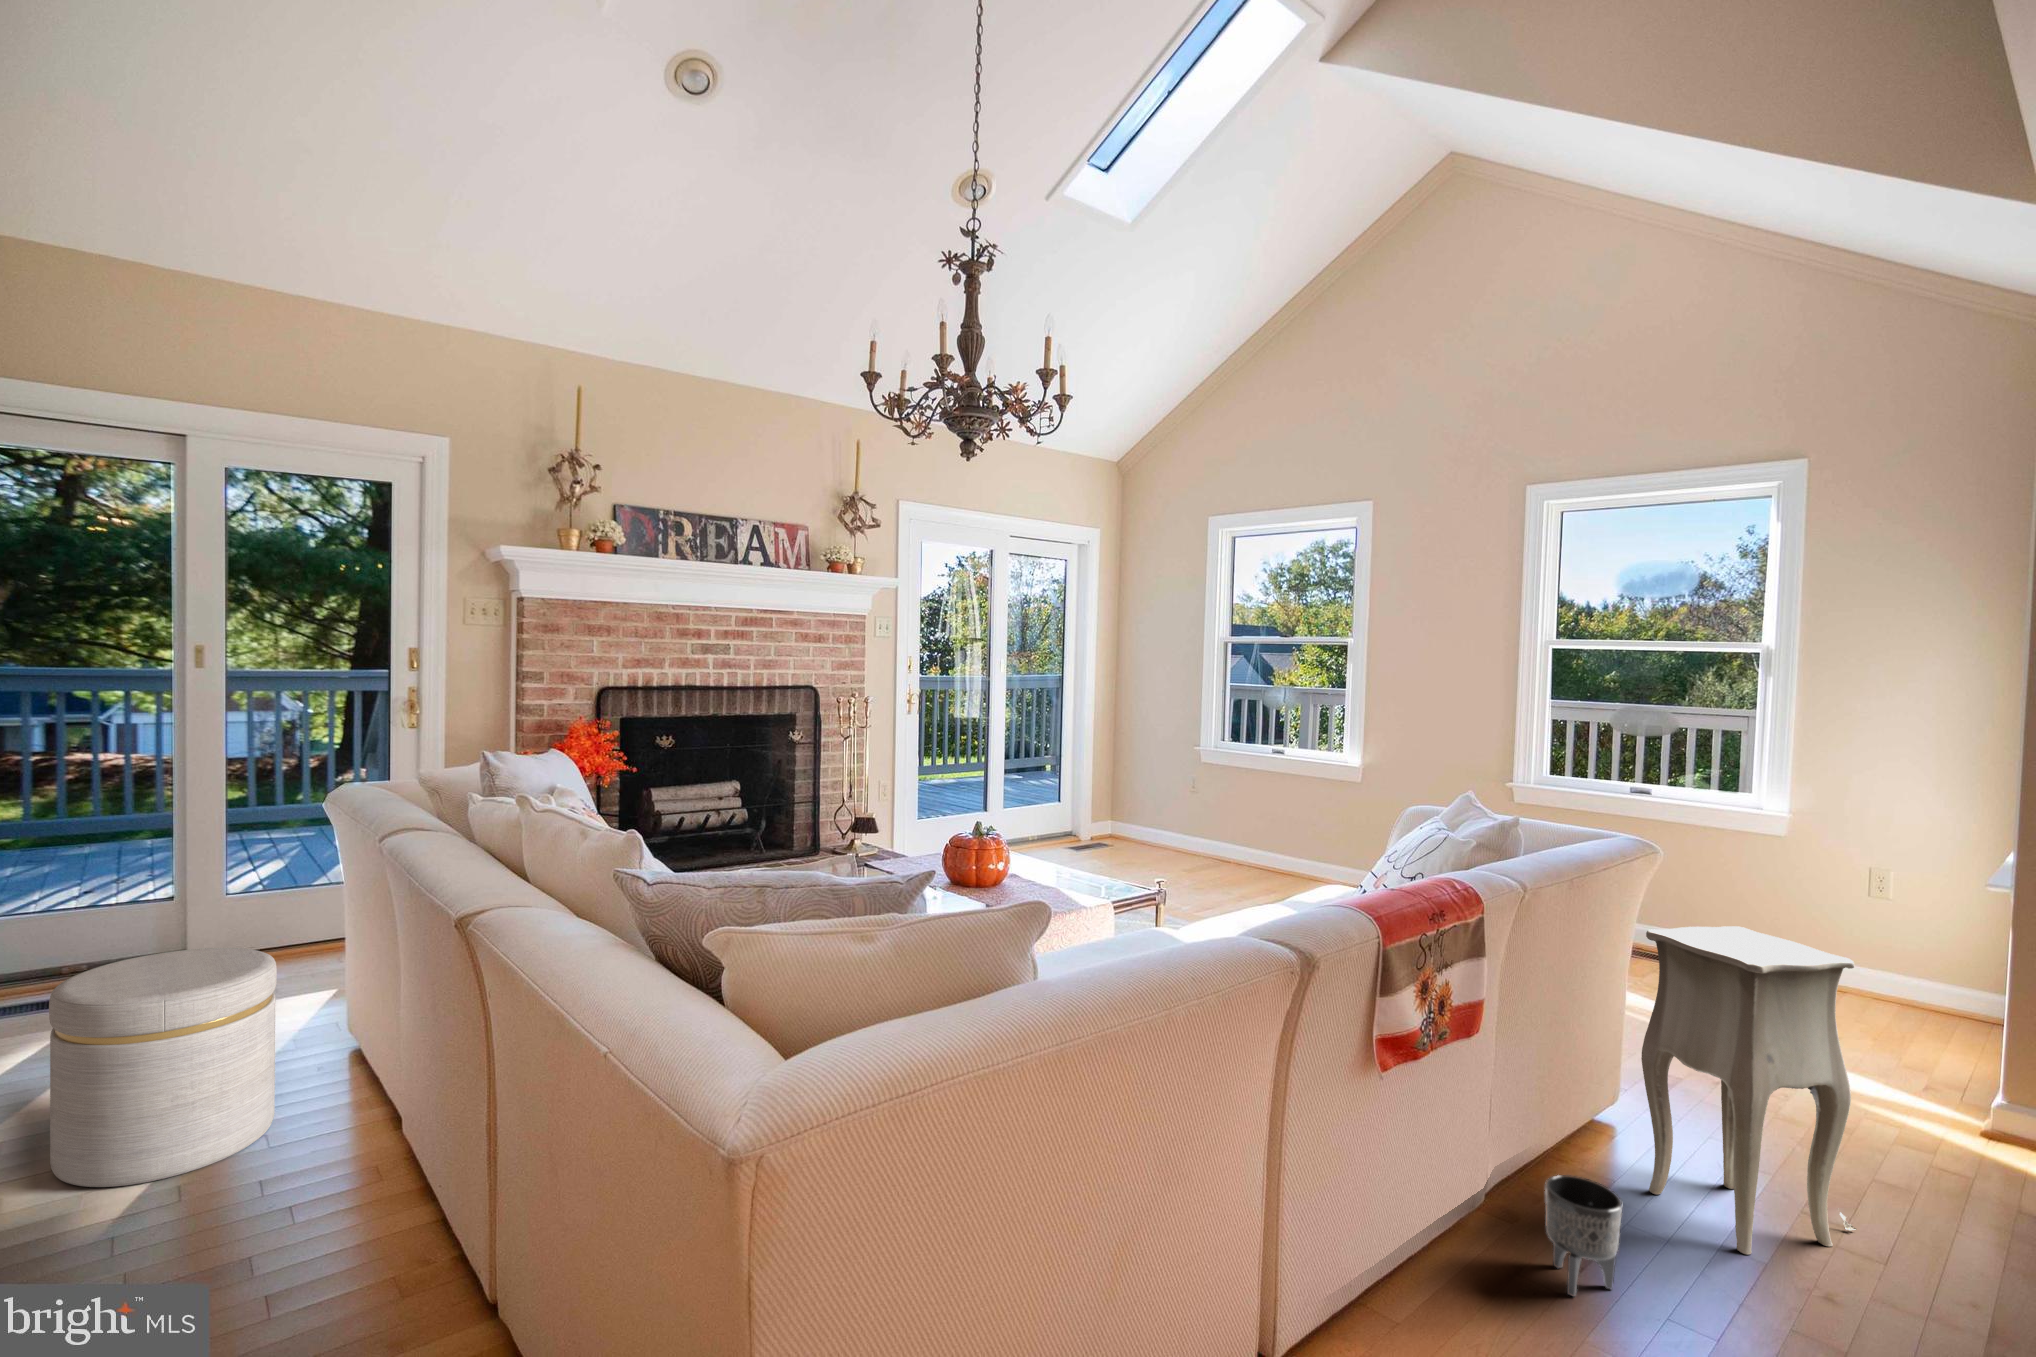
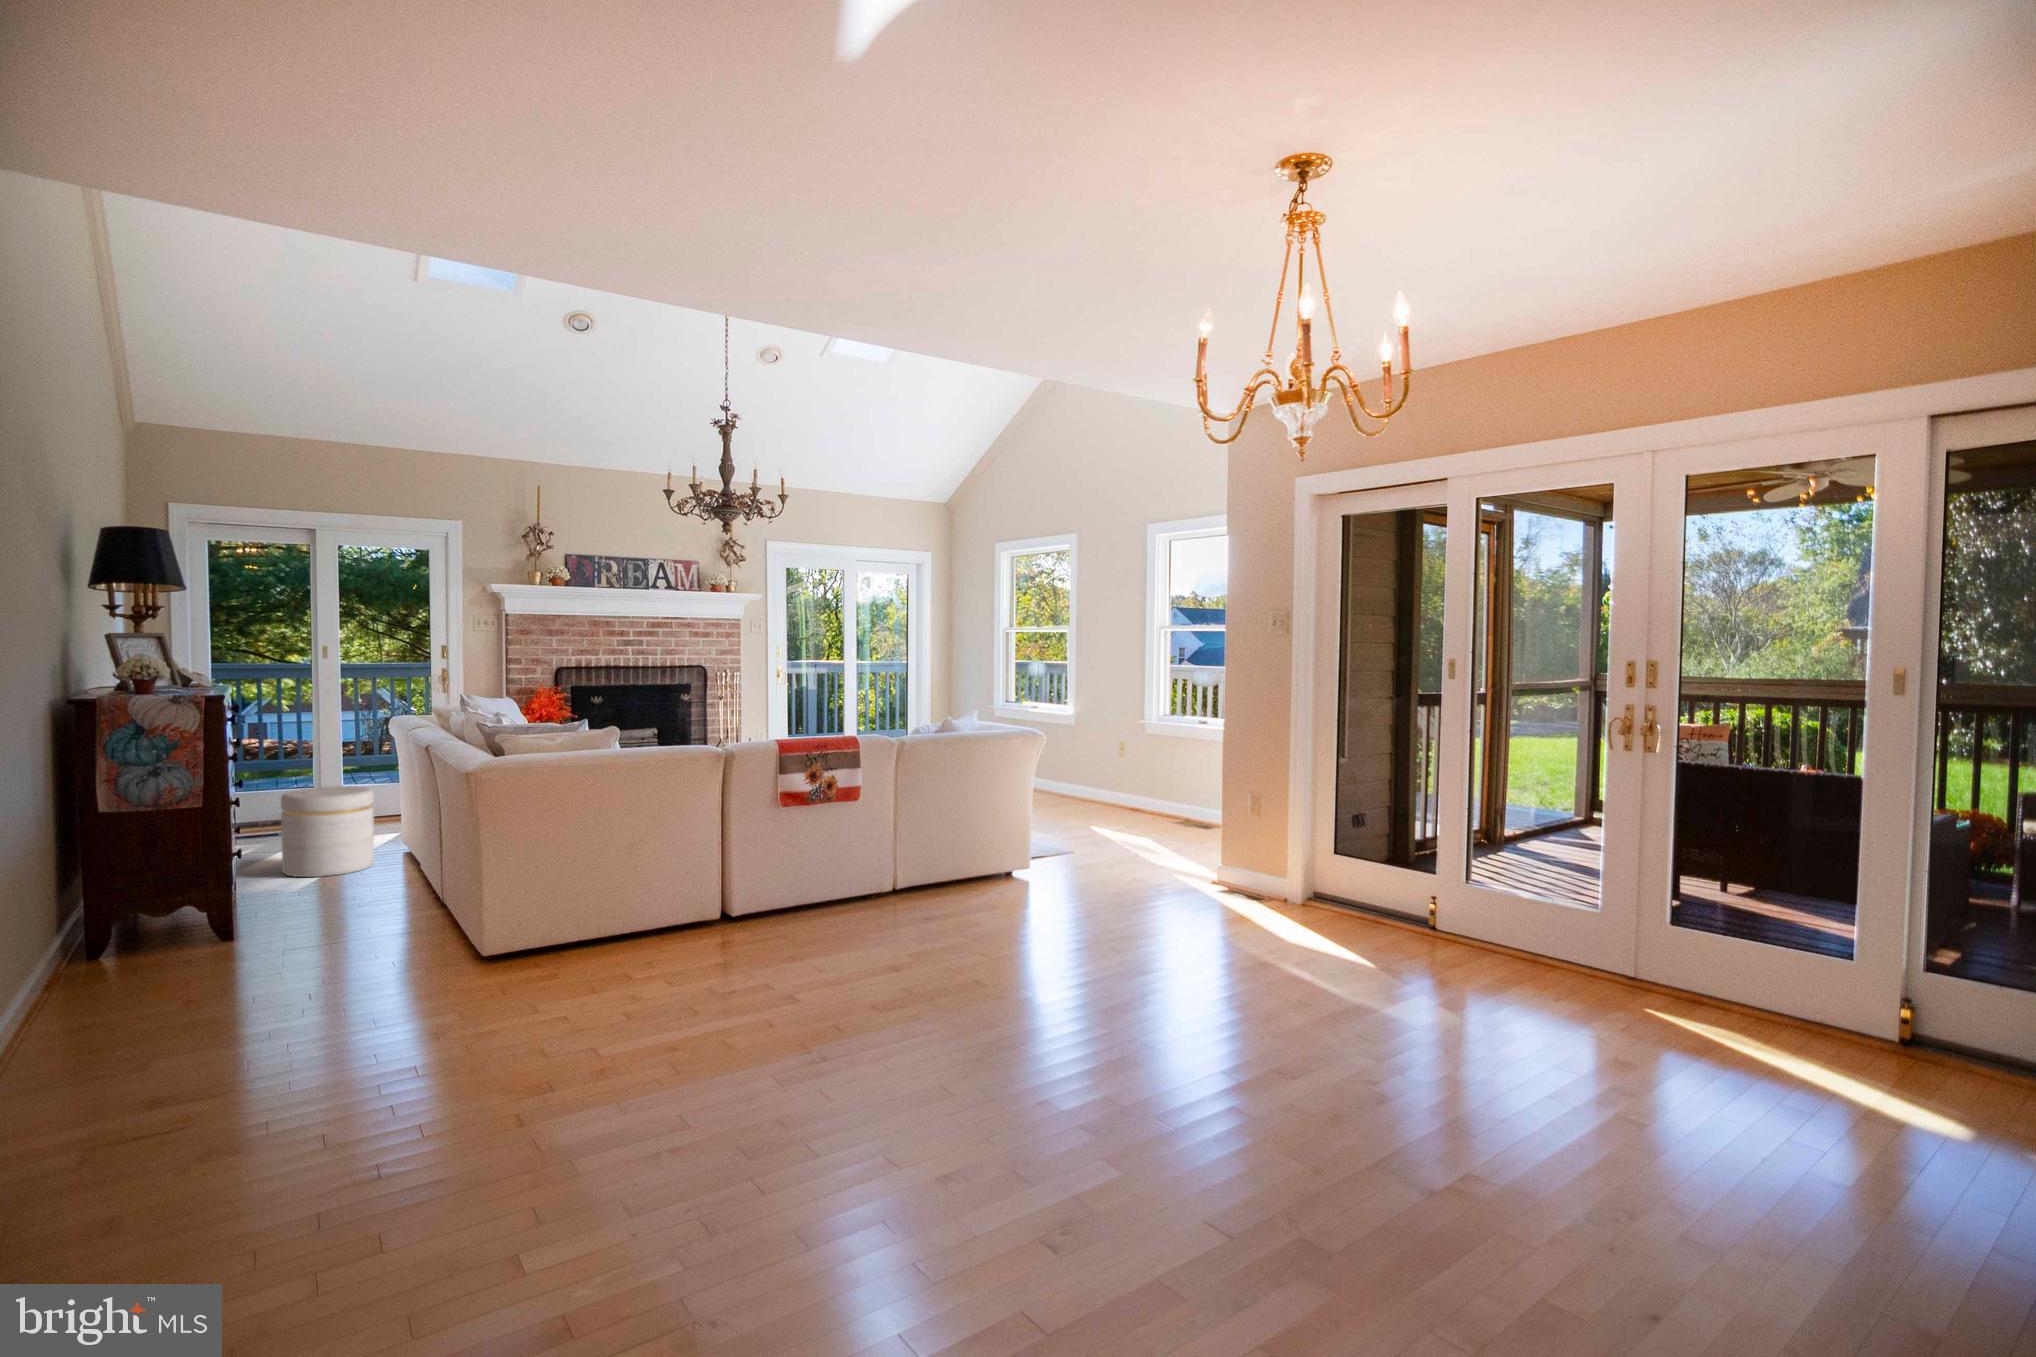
side table: present [1641,926,1857,1254] -> none [980,767,1053,900]
planter: present [1545,1175,1623,1296] -> none [885,863,914,906]

